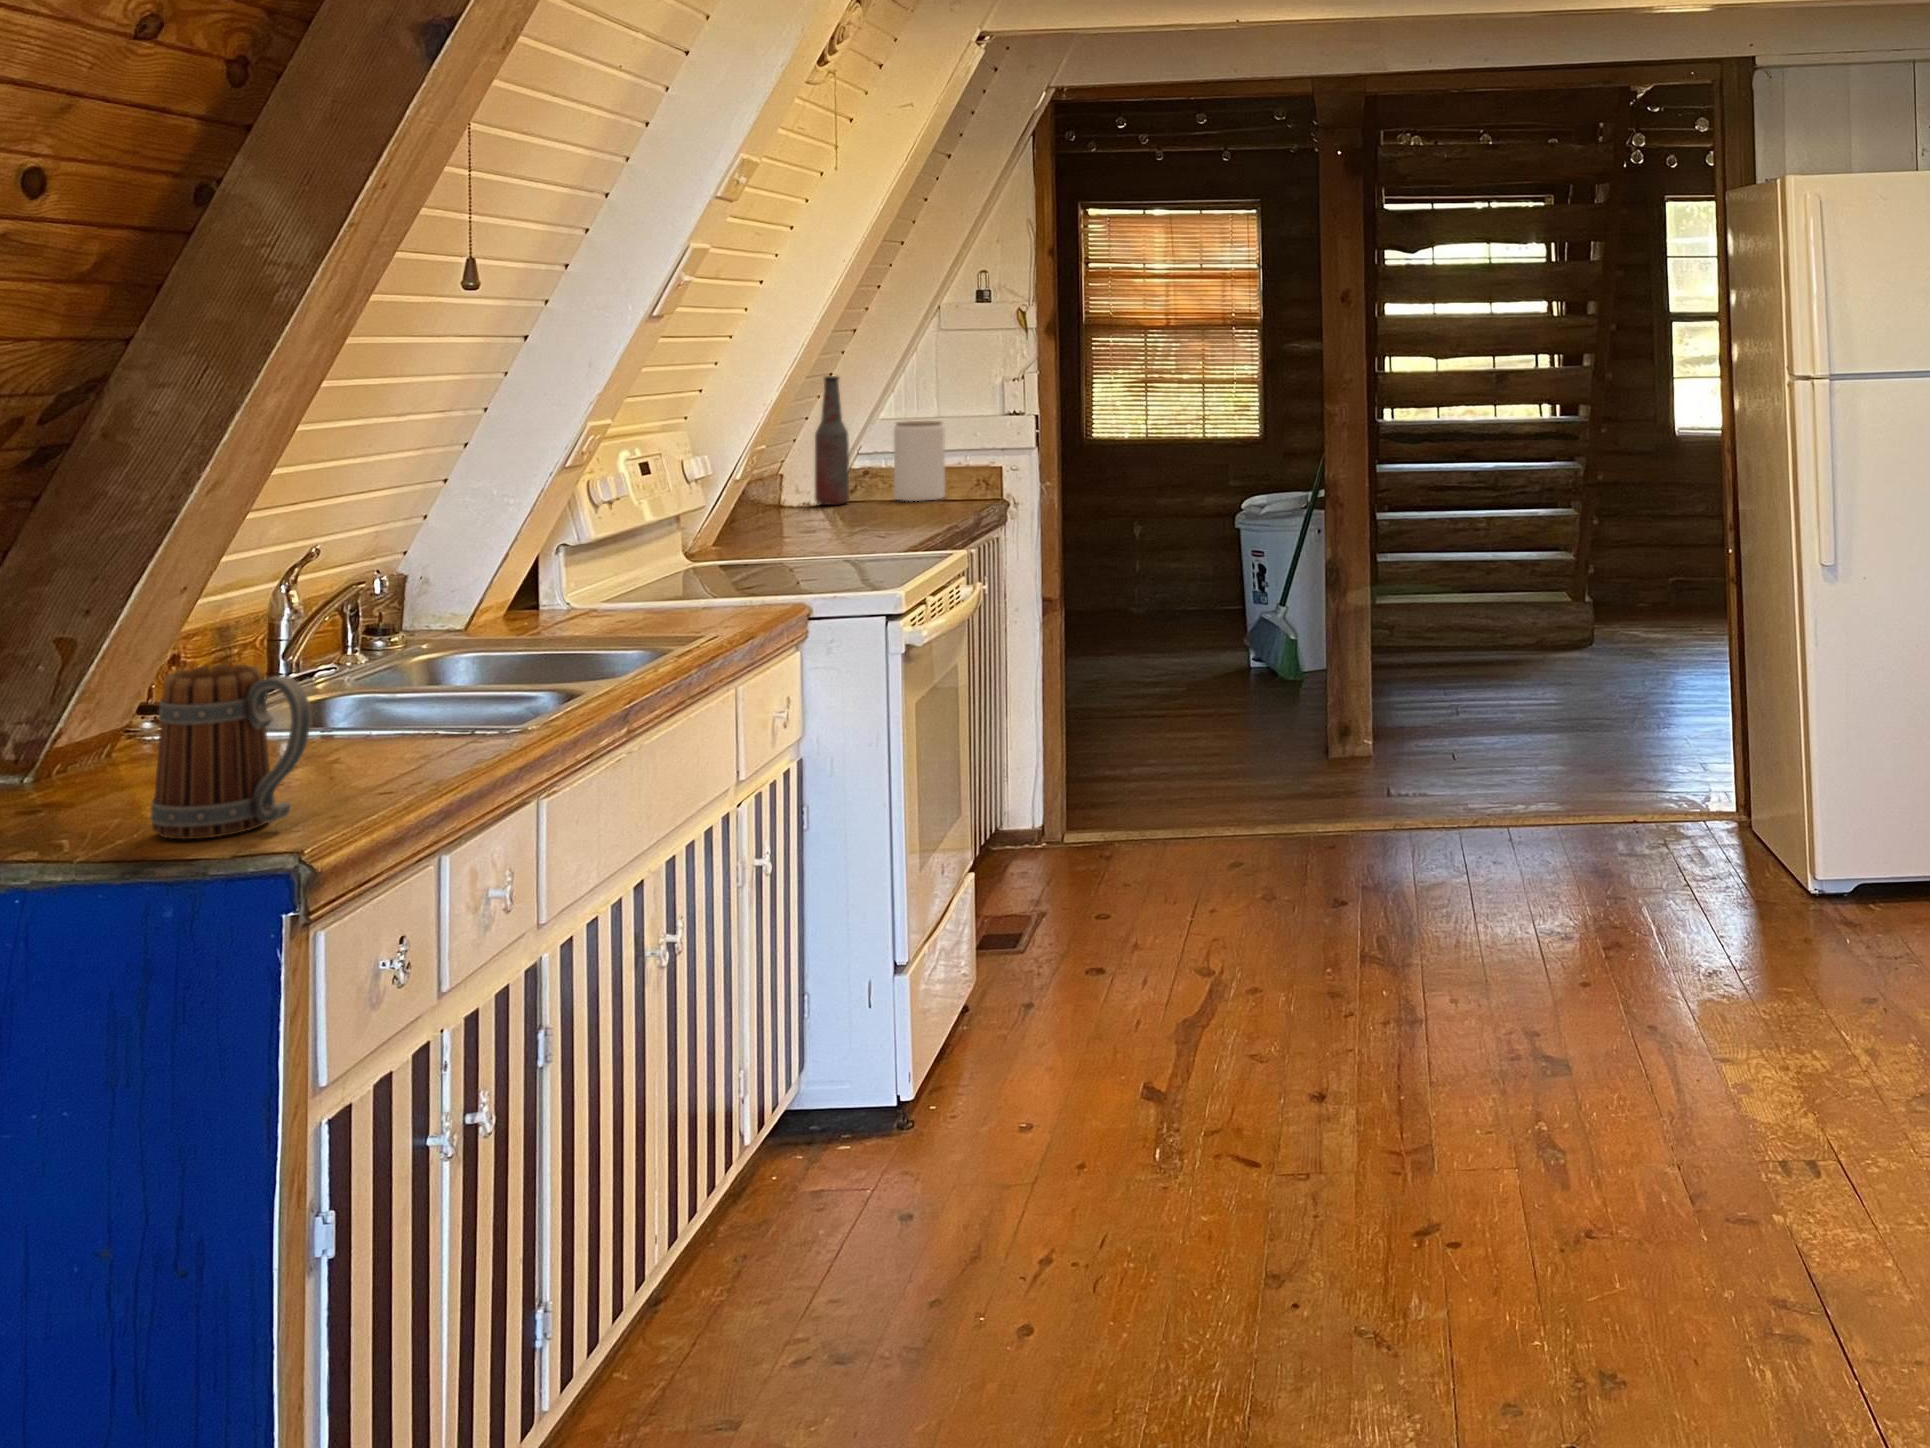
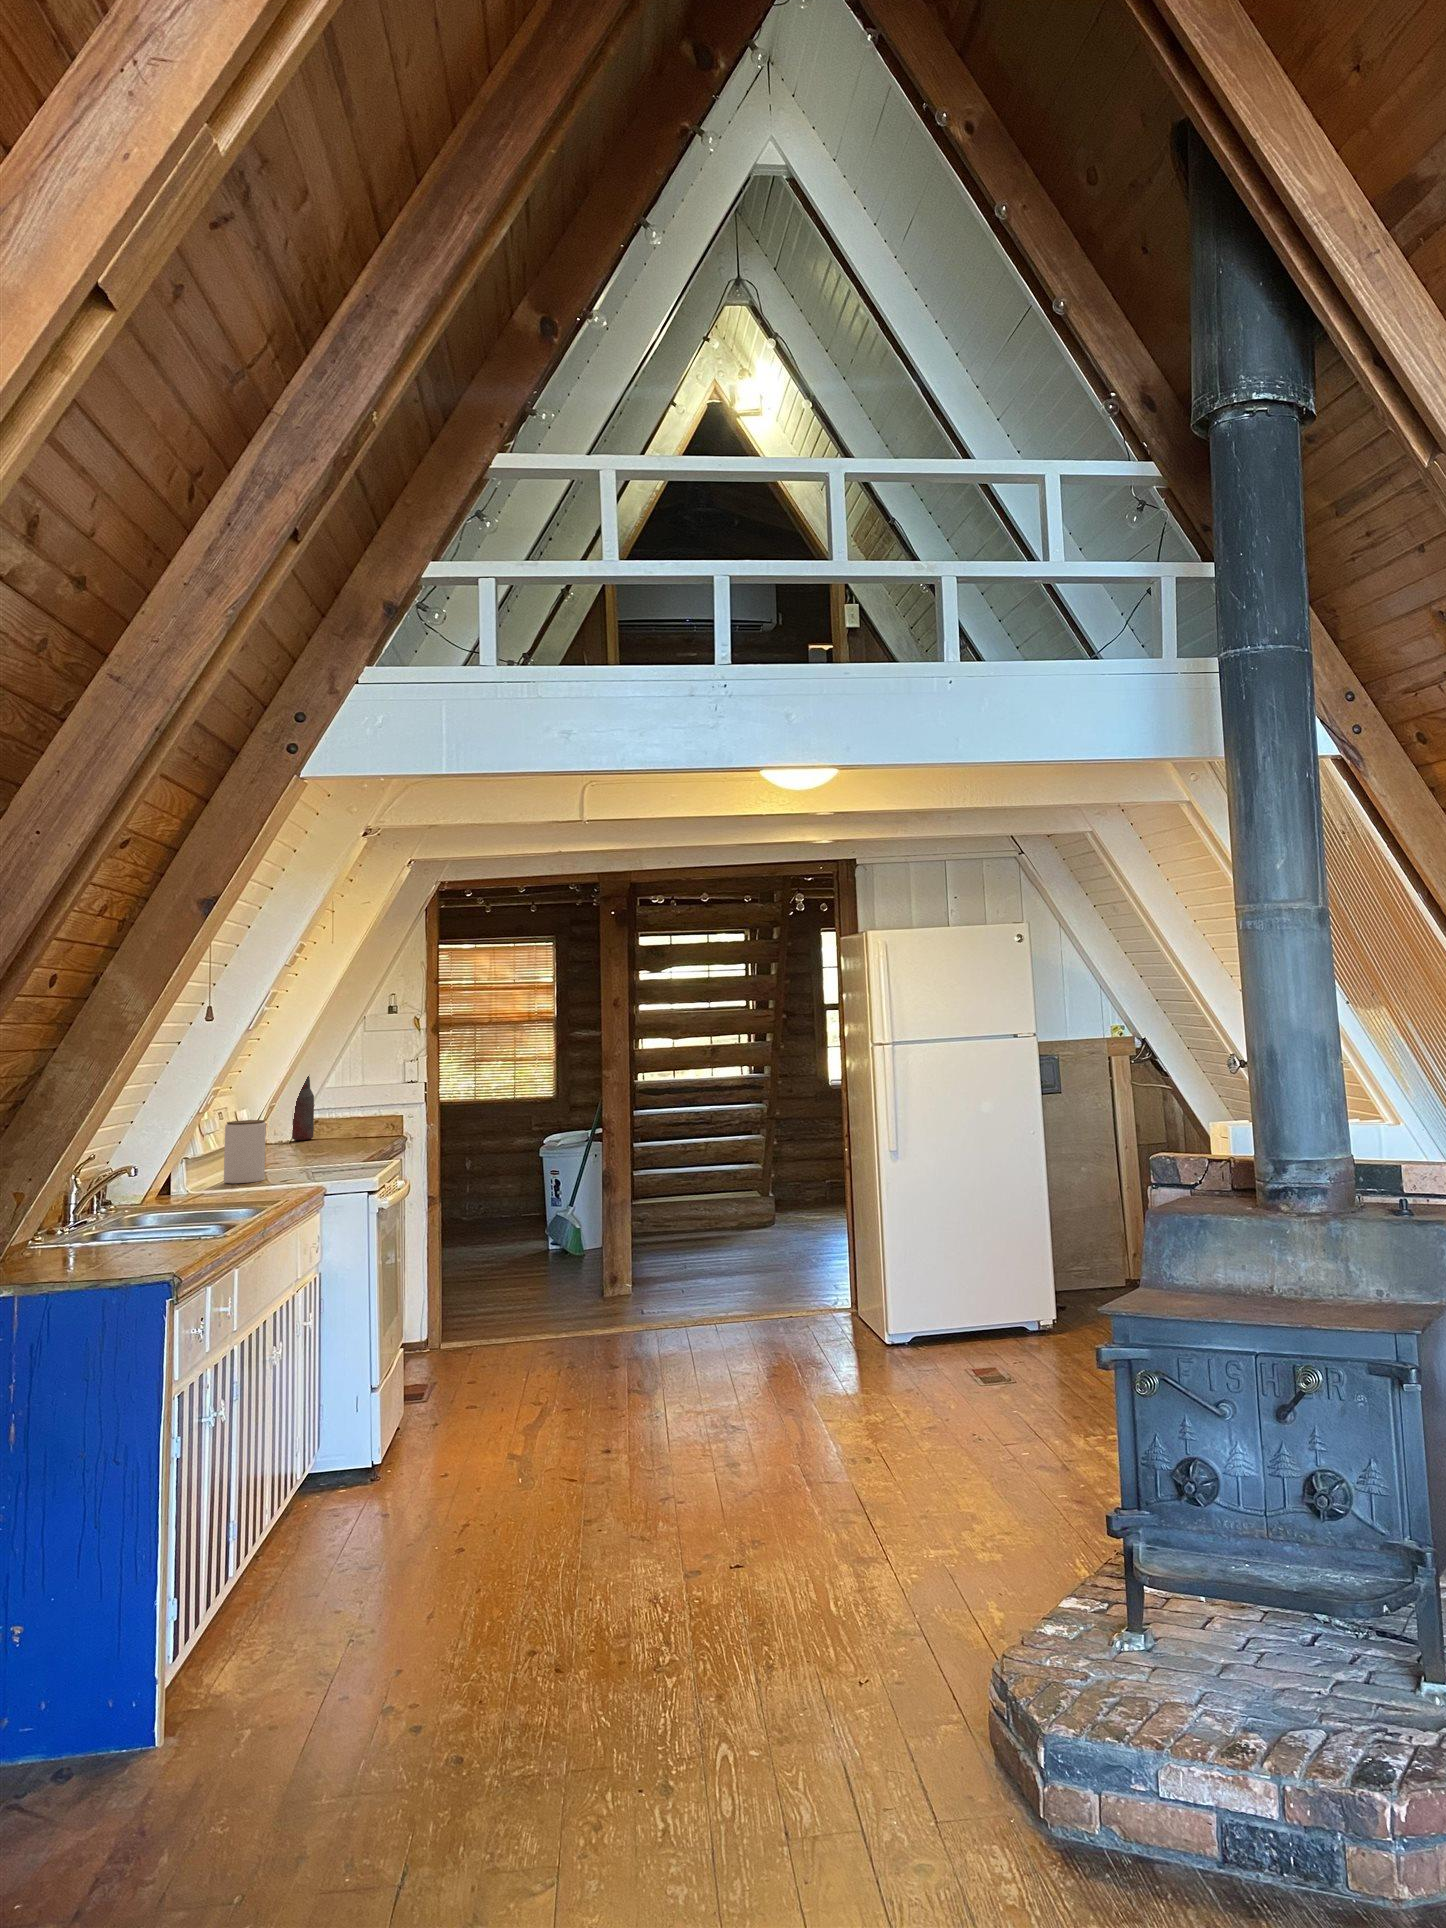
jar: present [894,421,945,501] -> present [224,1120,266,1183]
mug: present [151,665,311,839] -> none [77,1197,155,1277]

